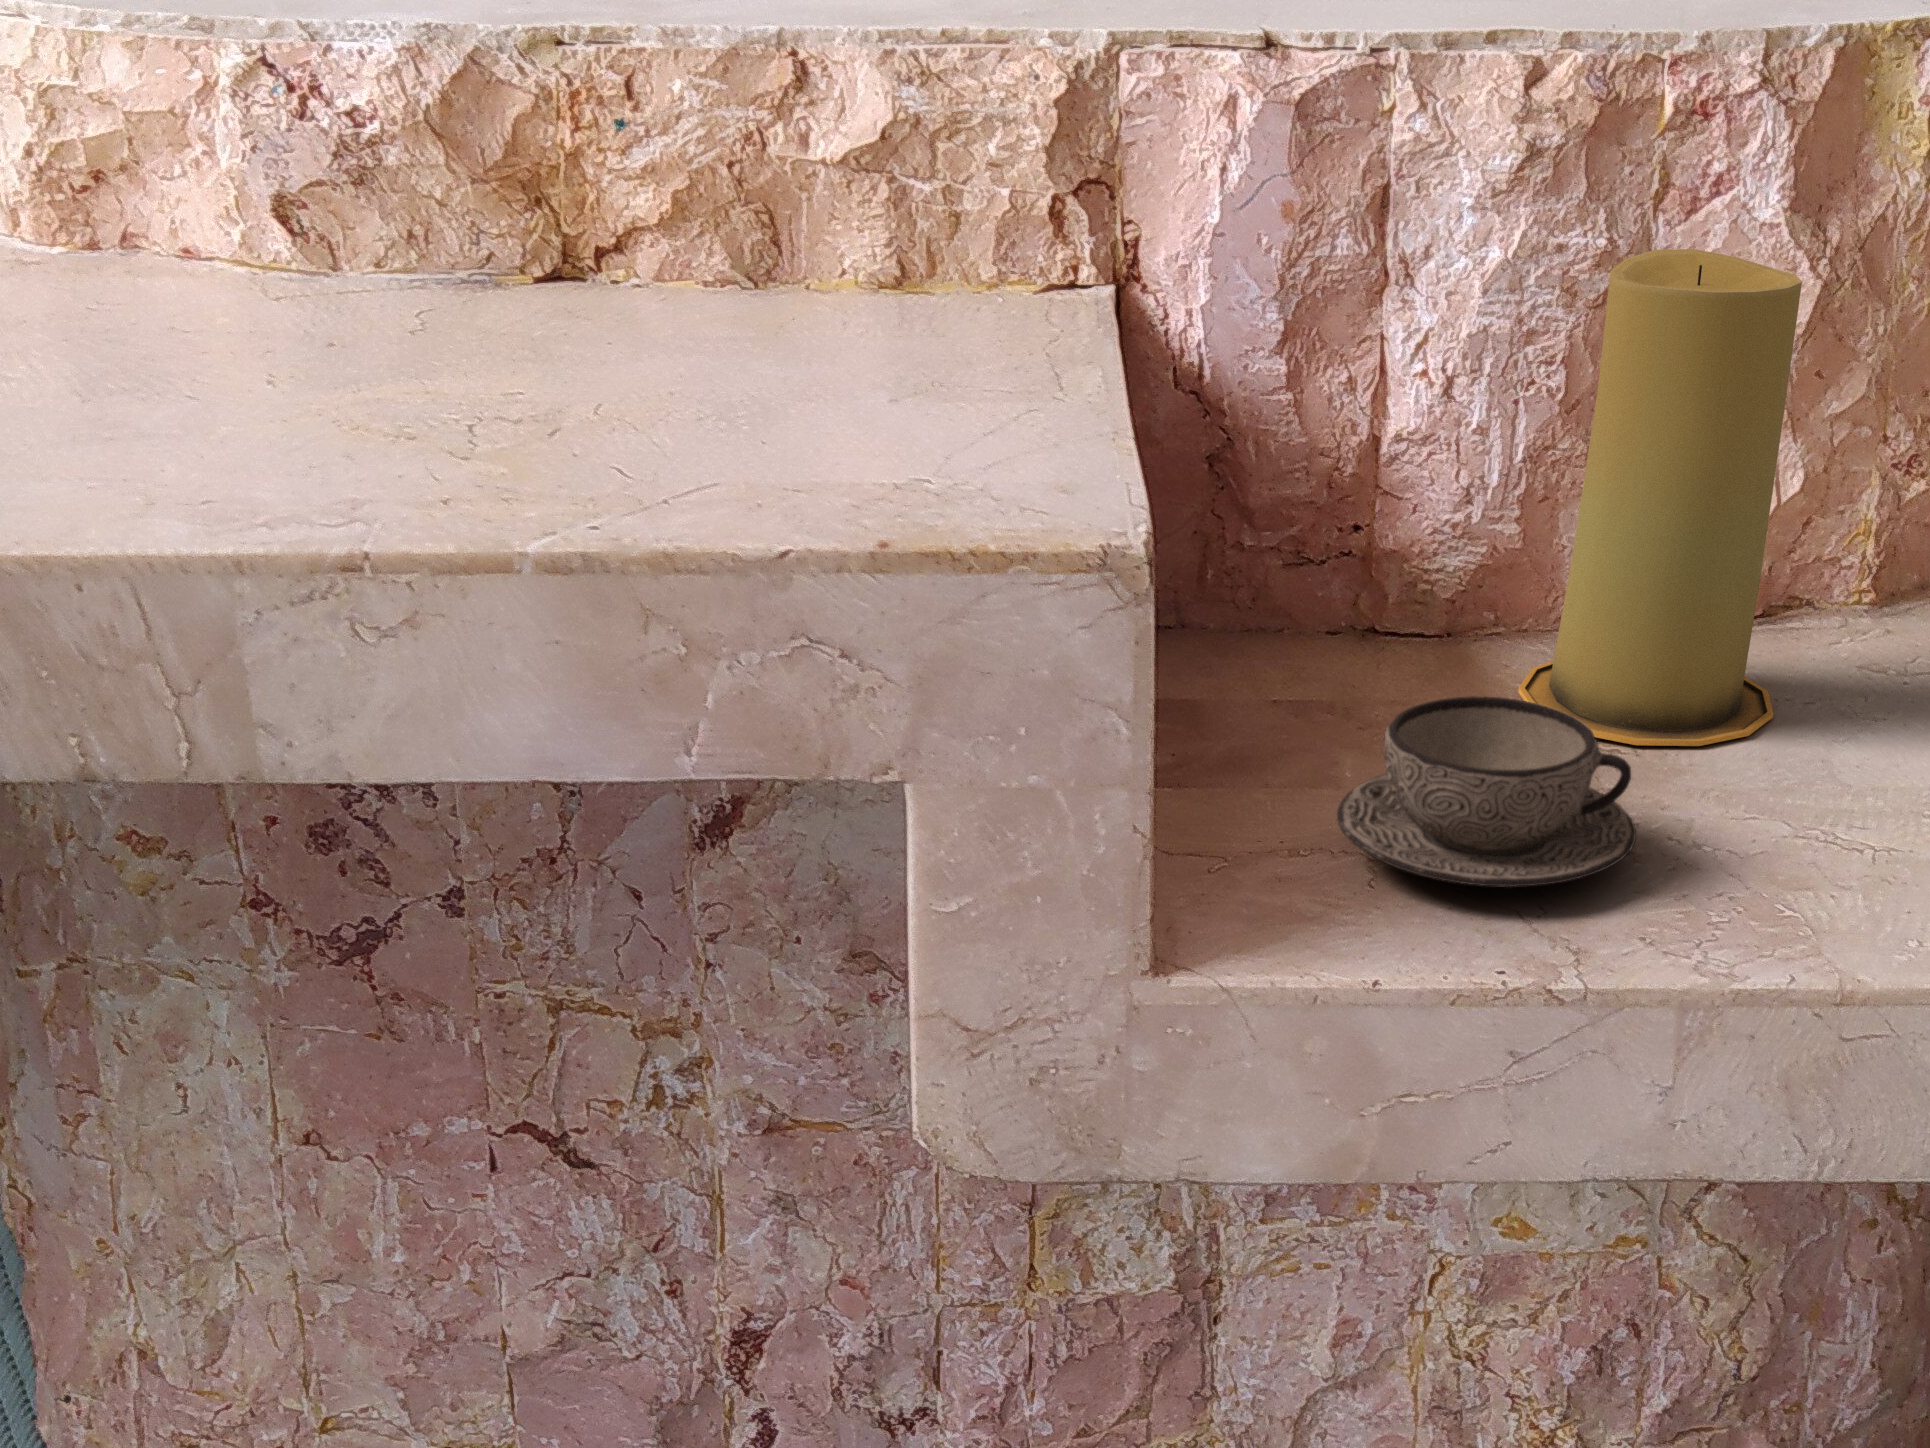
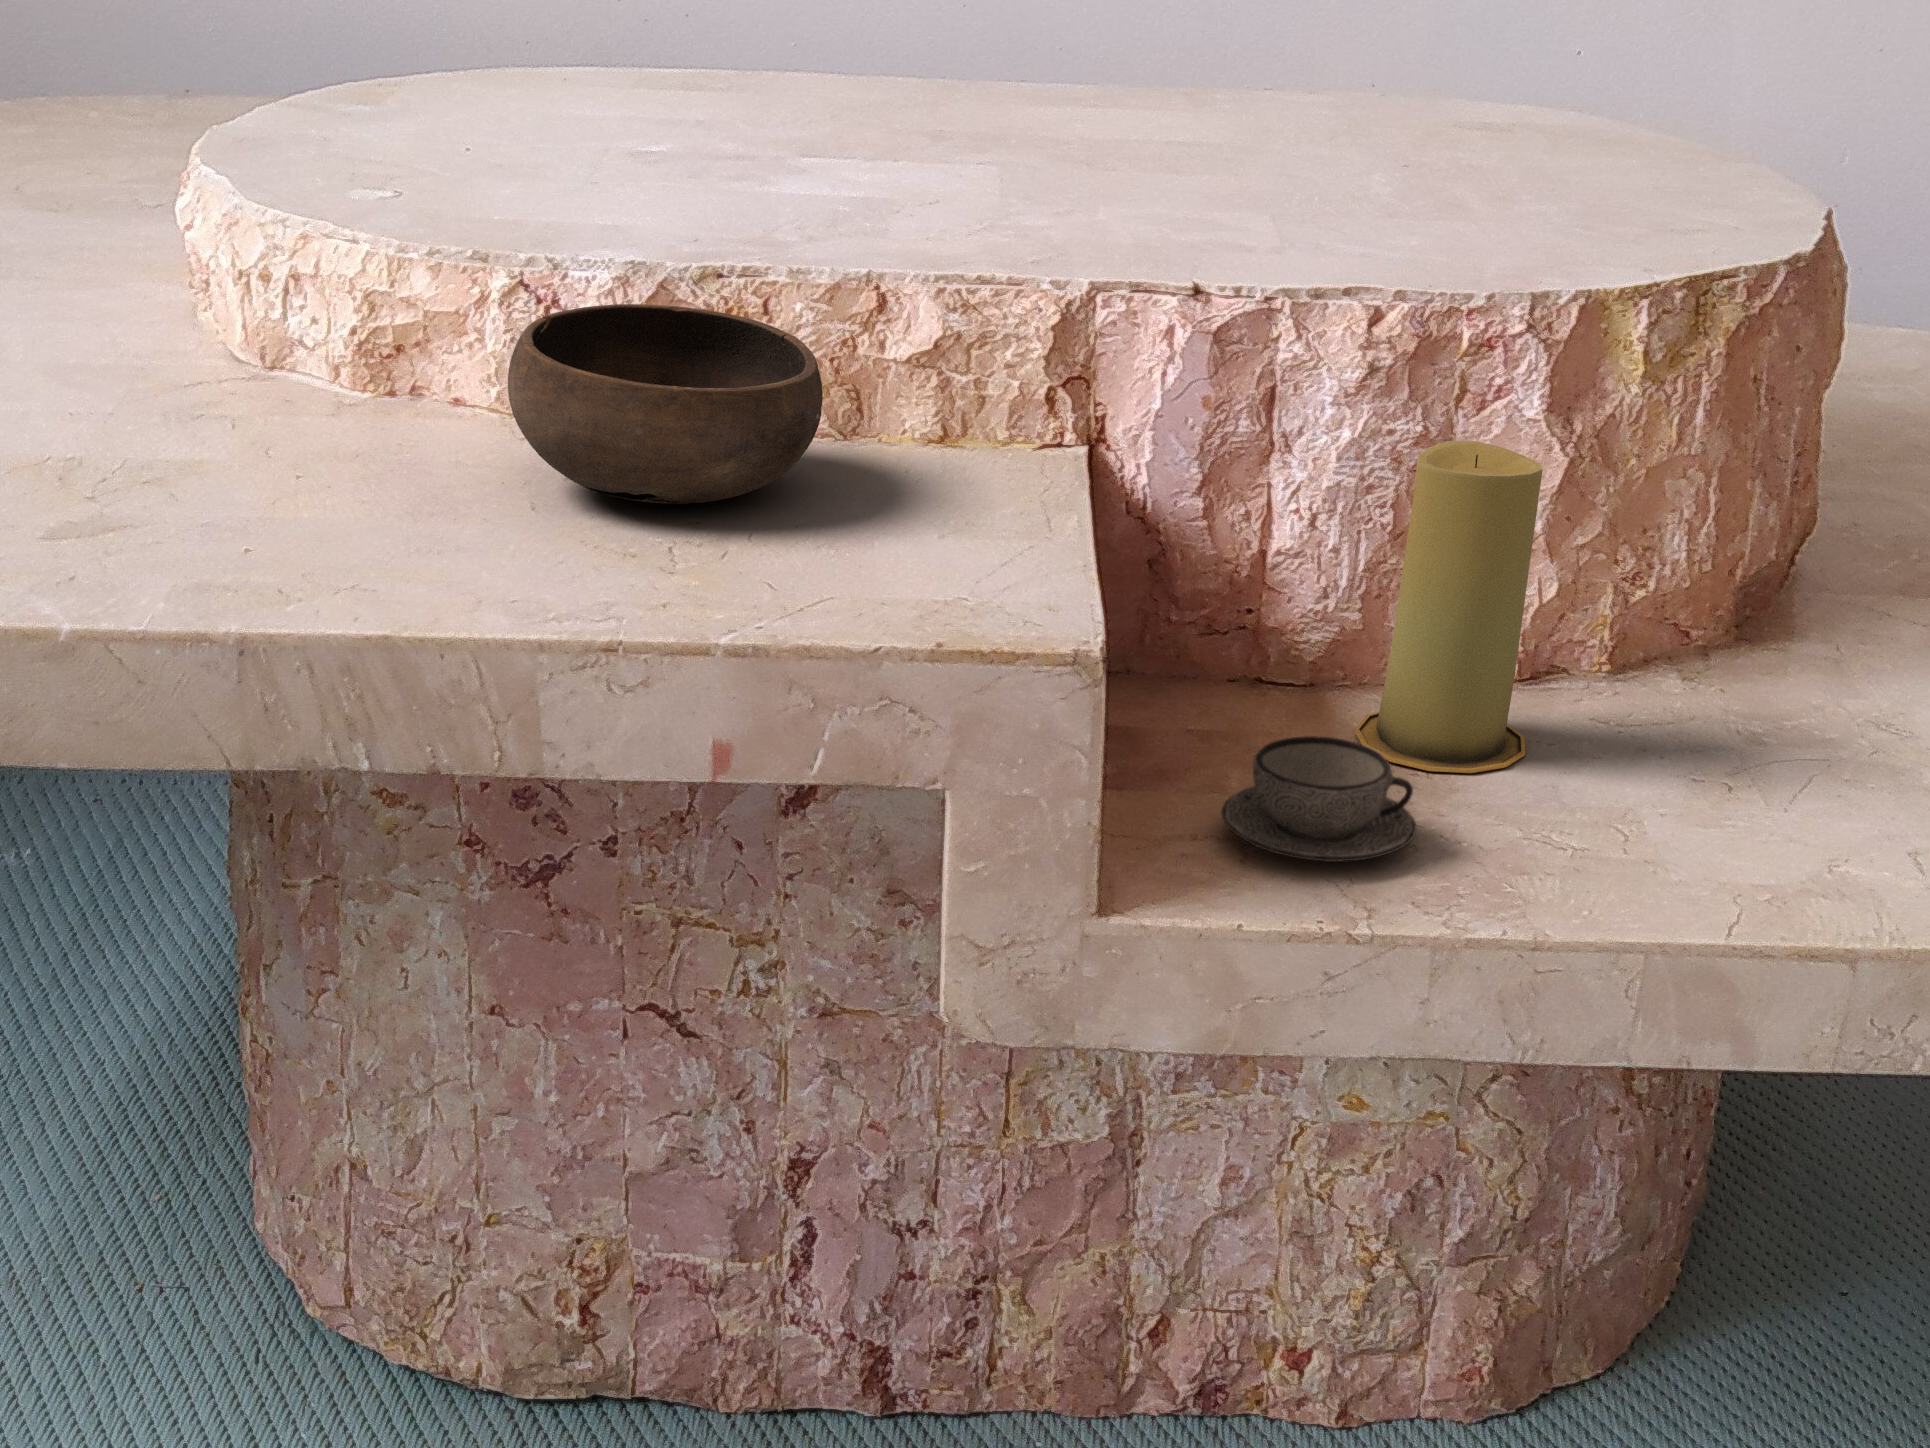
bowl: none [231,88,712,378] -> present [508,304,823,504]

